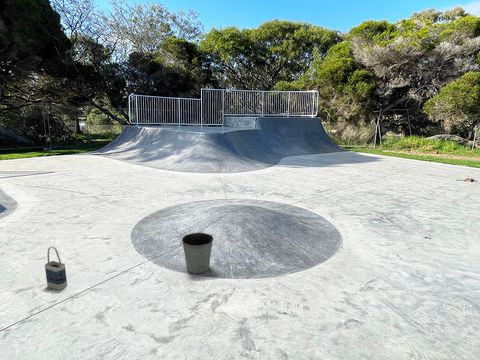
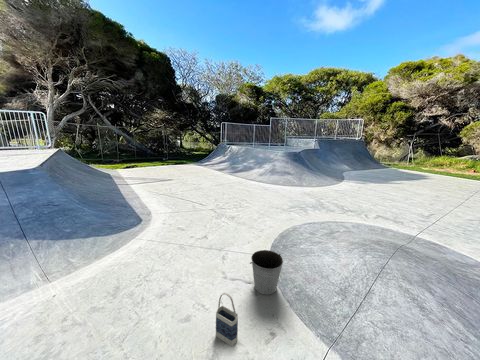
bucket: present [182,233,213,273] -> present [250,250,283,294]

